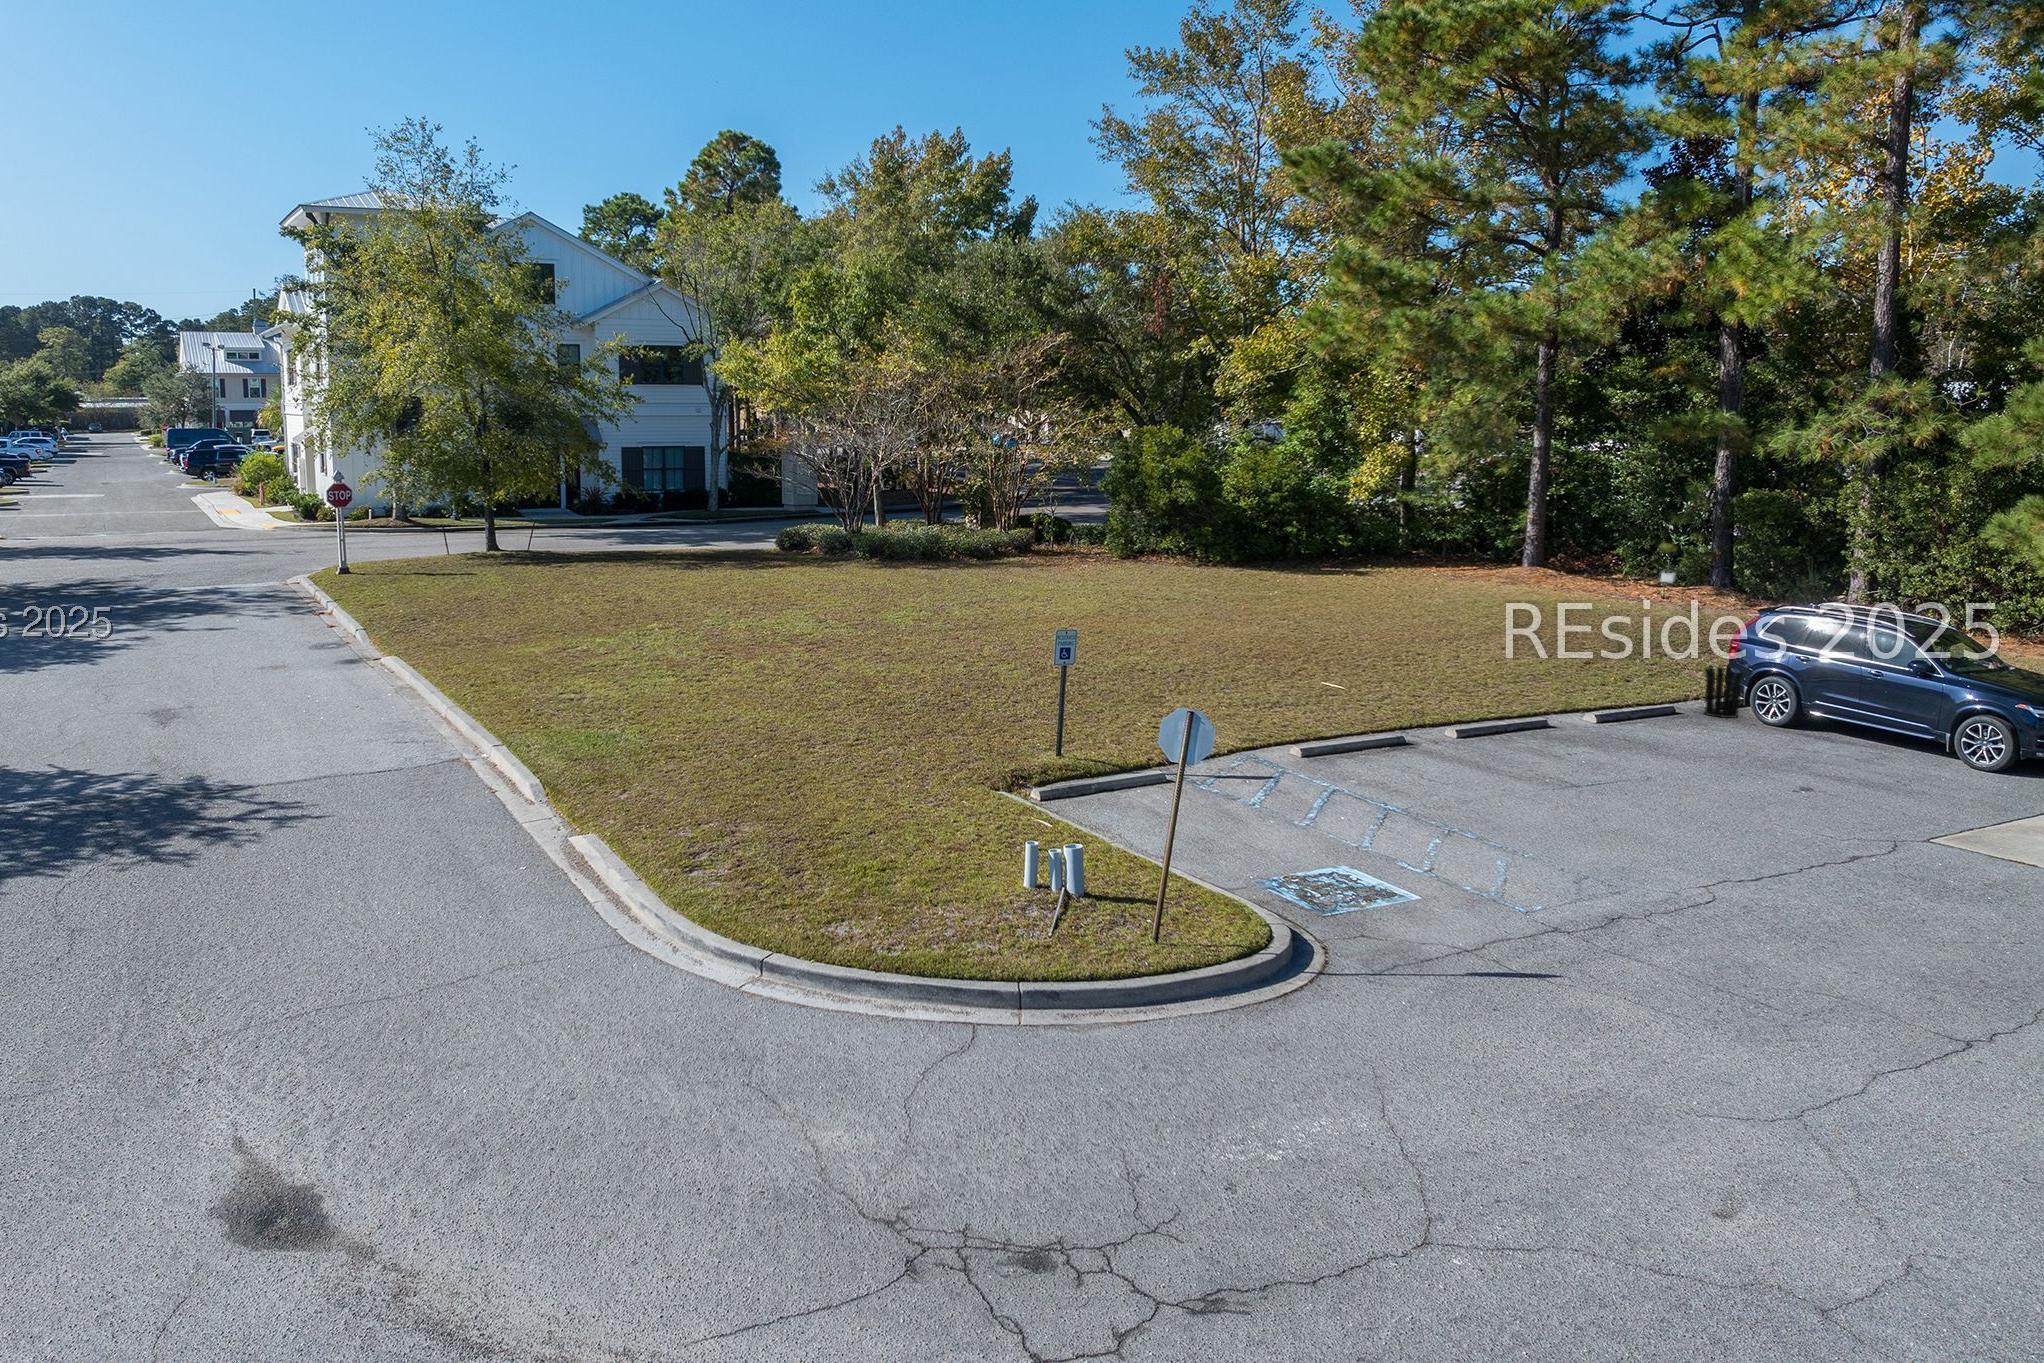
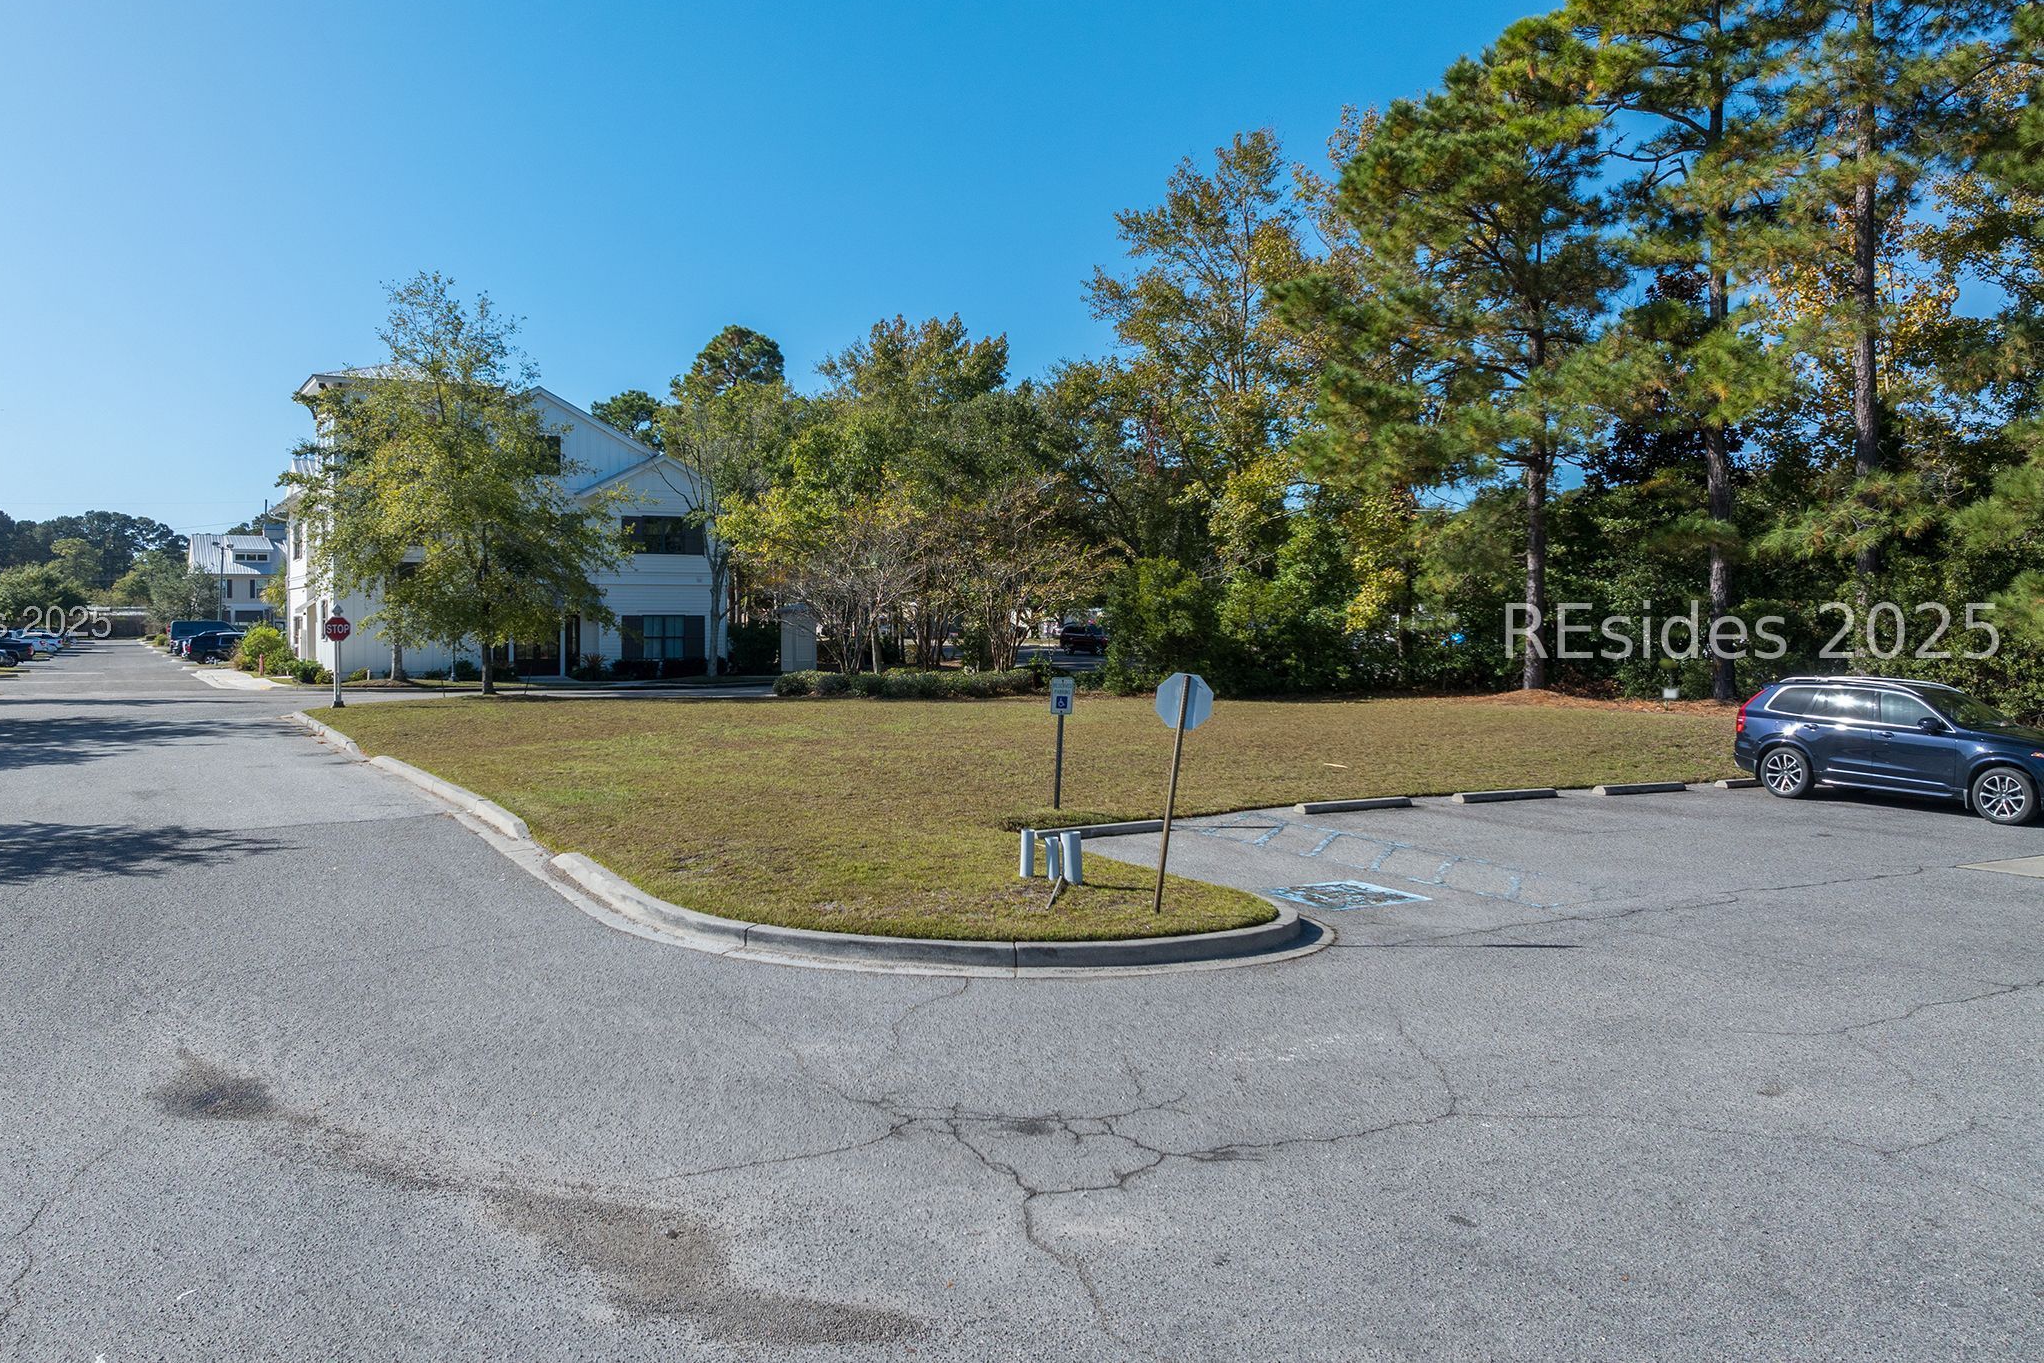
waste bin: present [1704,667,1744,718] -> none [1713,739,1758,789]

